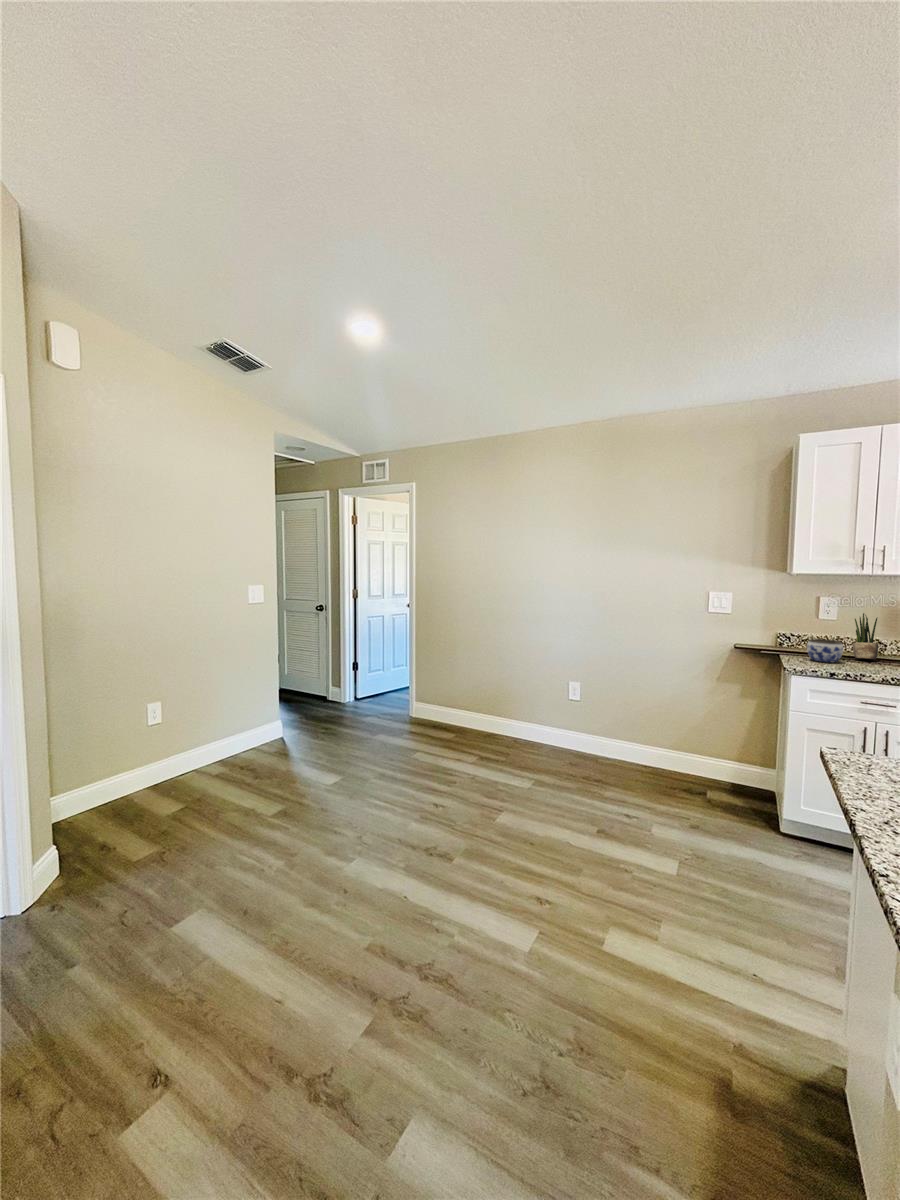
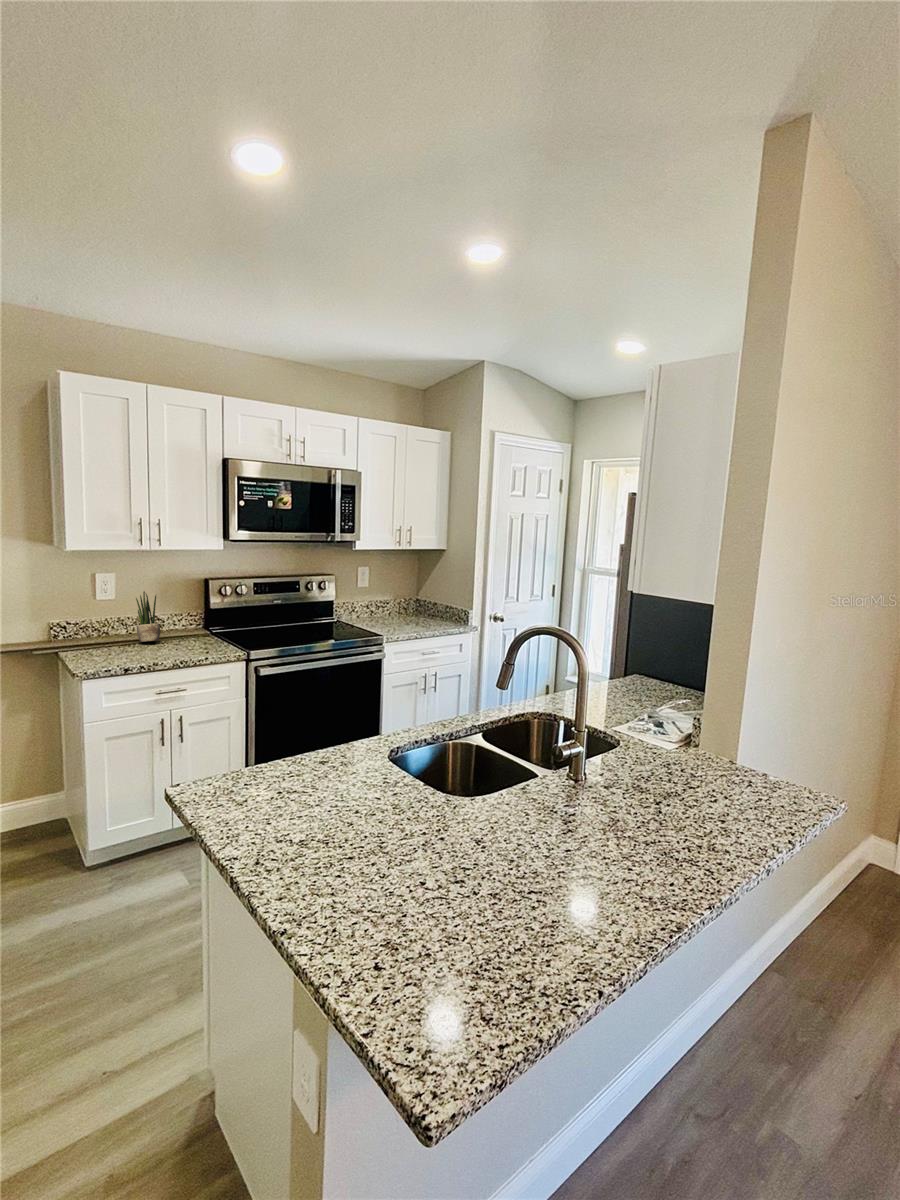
jar: present [807,639,844,662] -> none [92,626,130,654]

